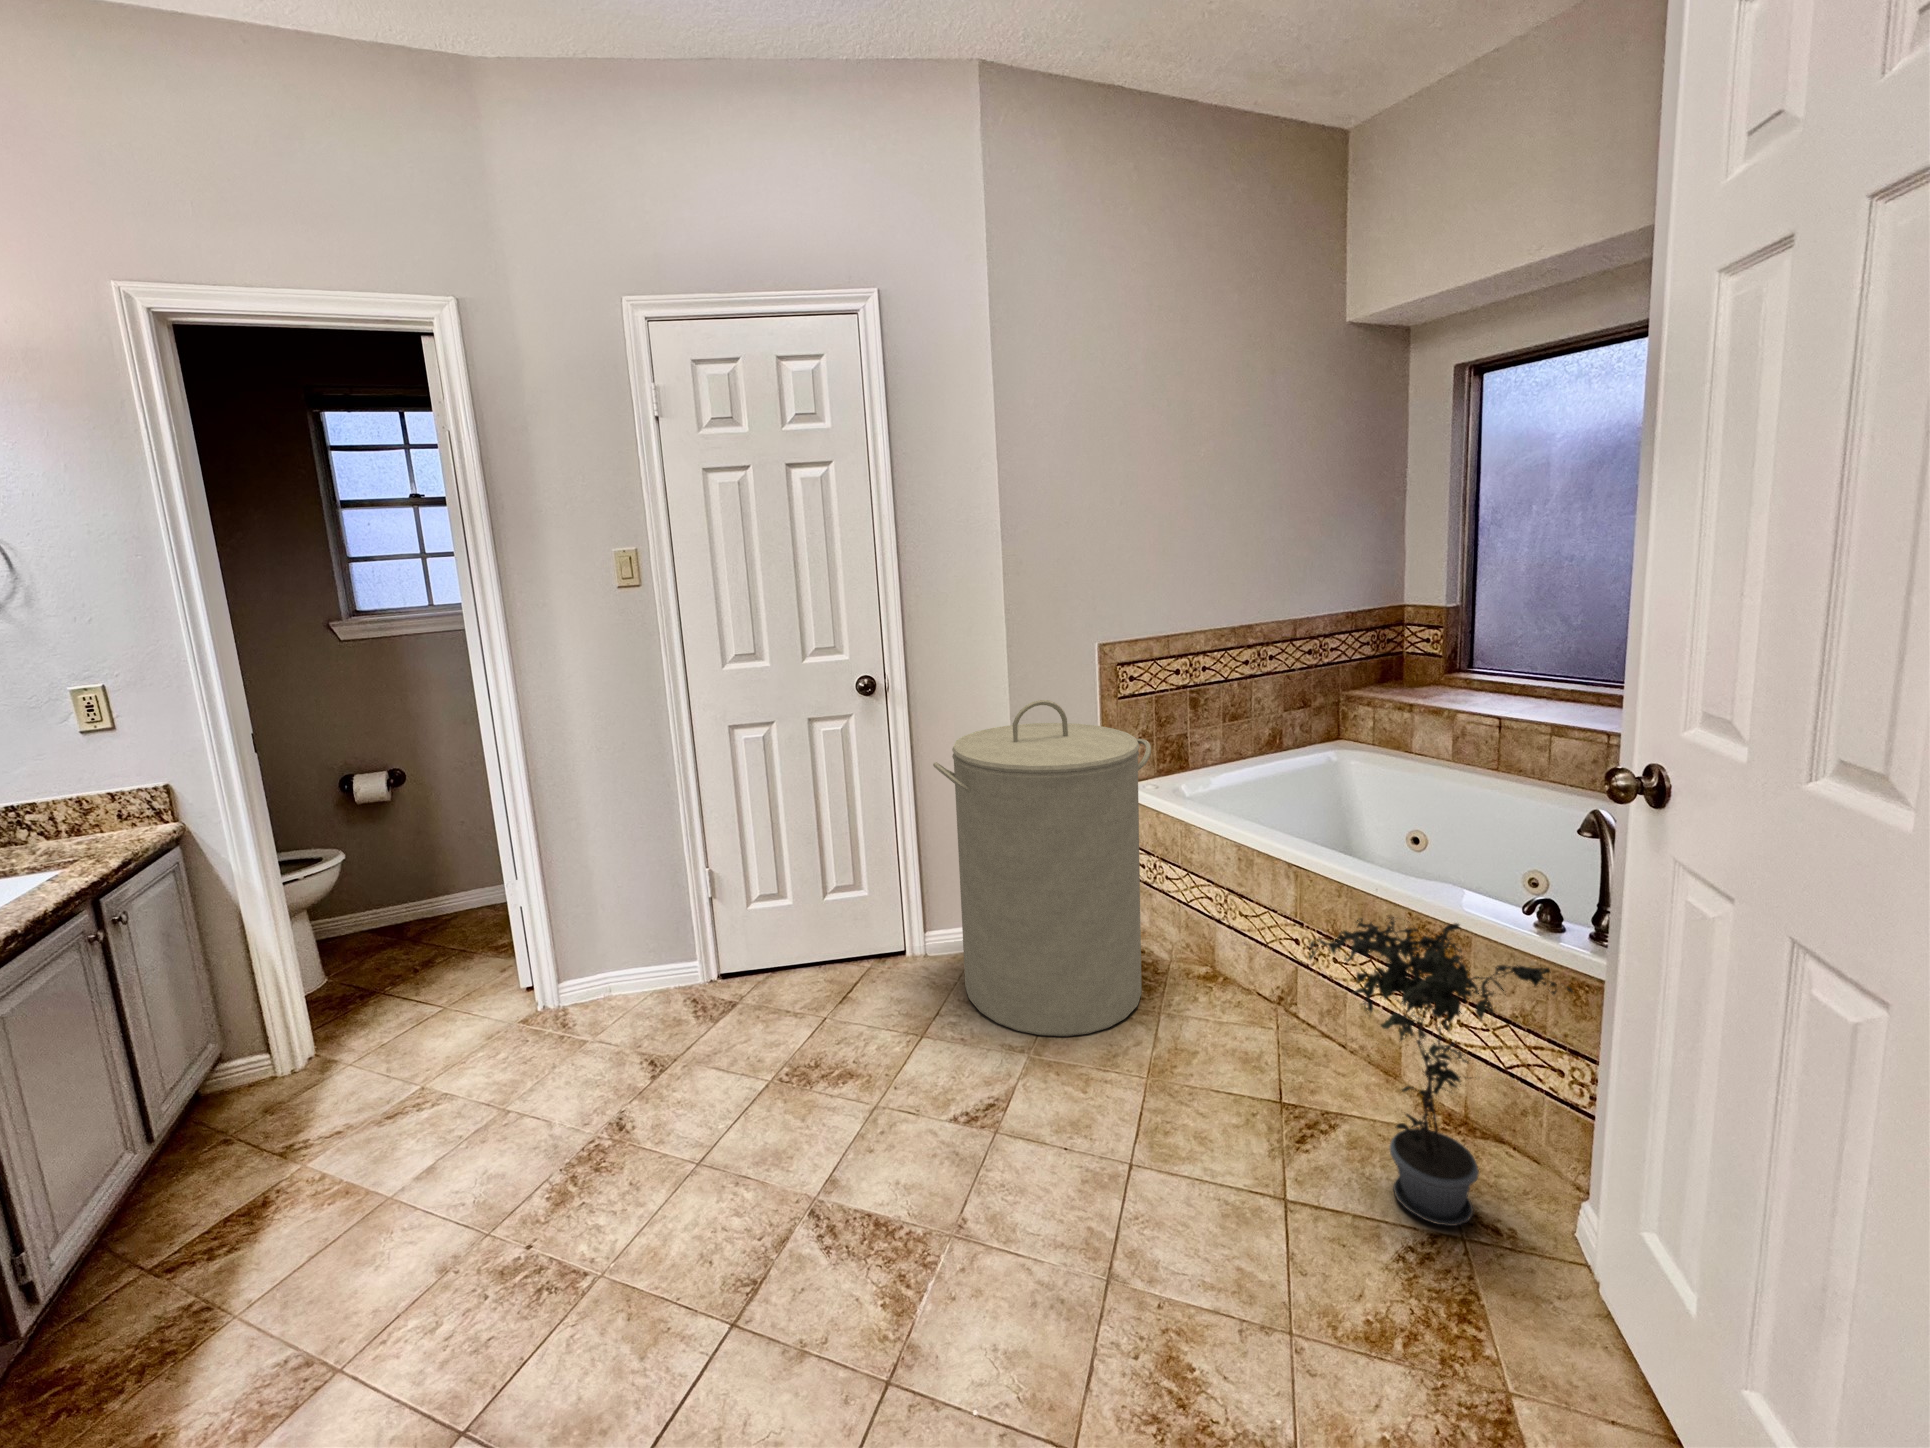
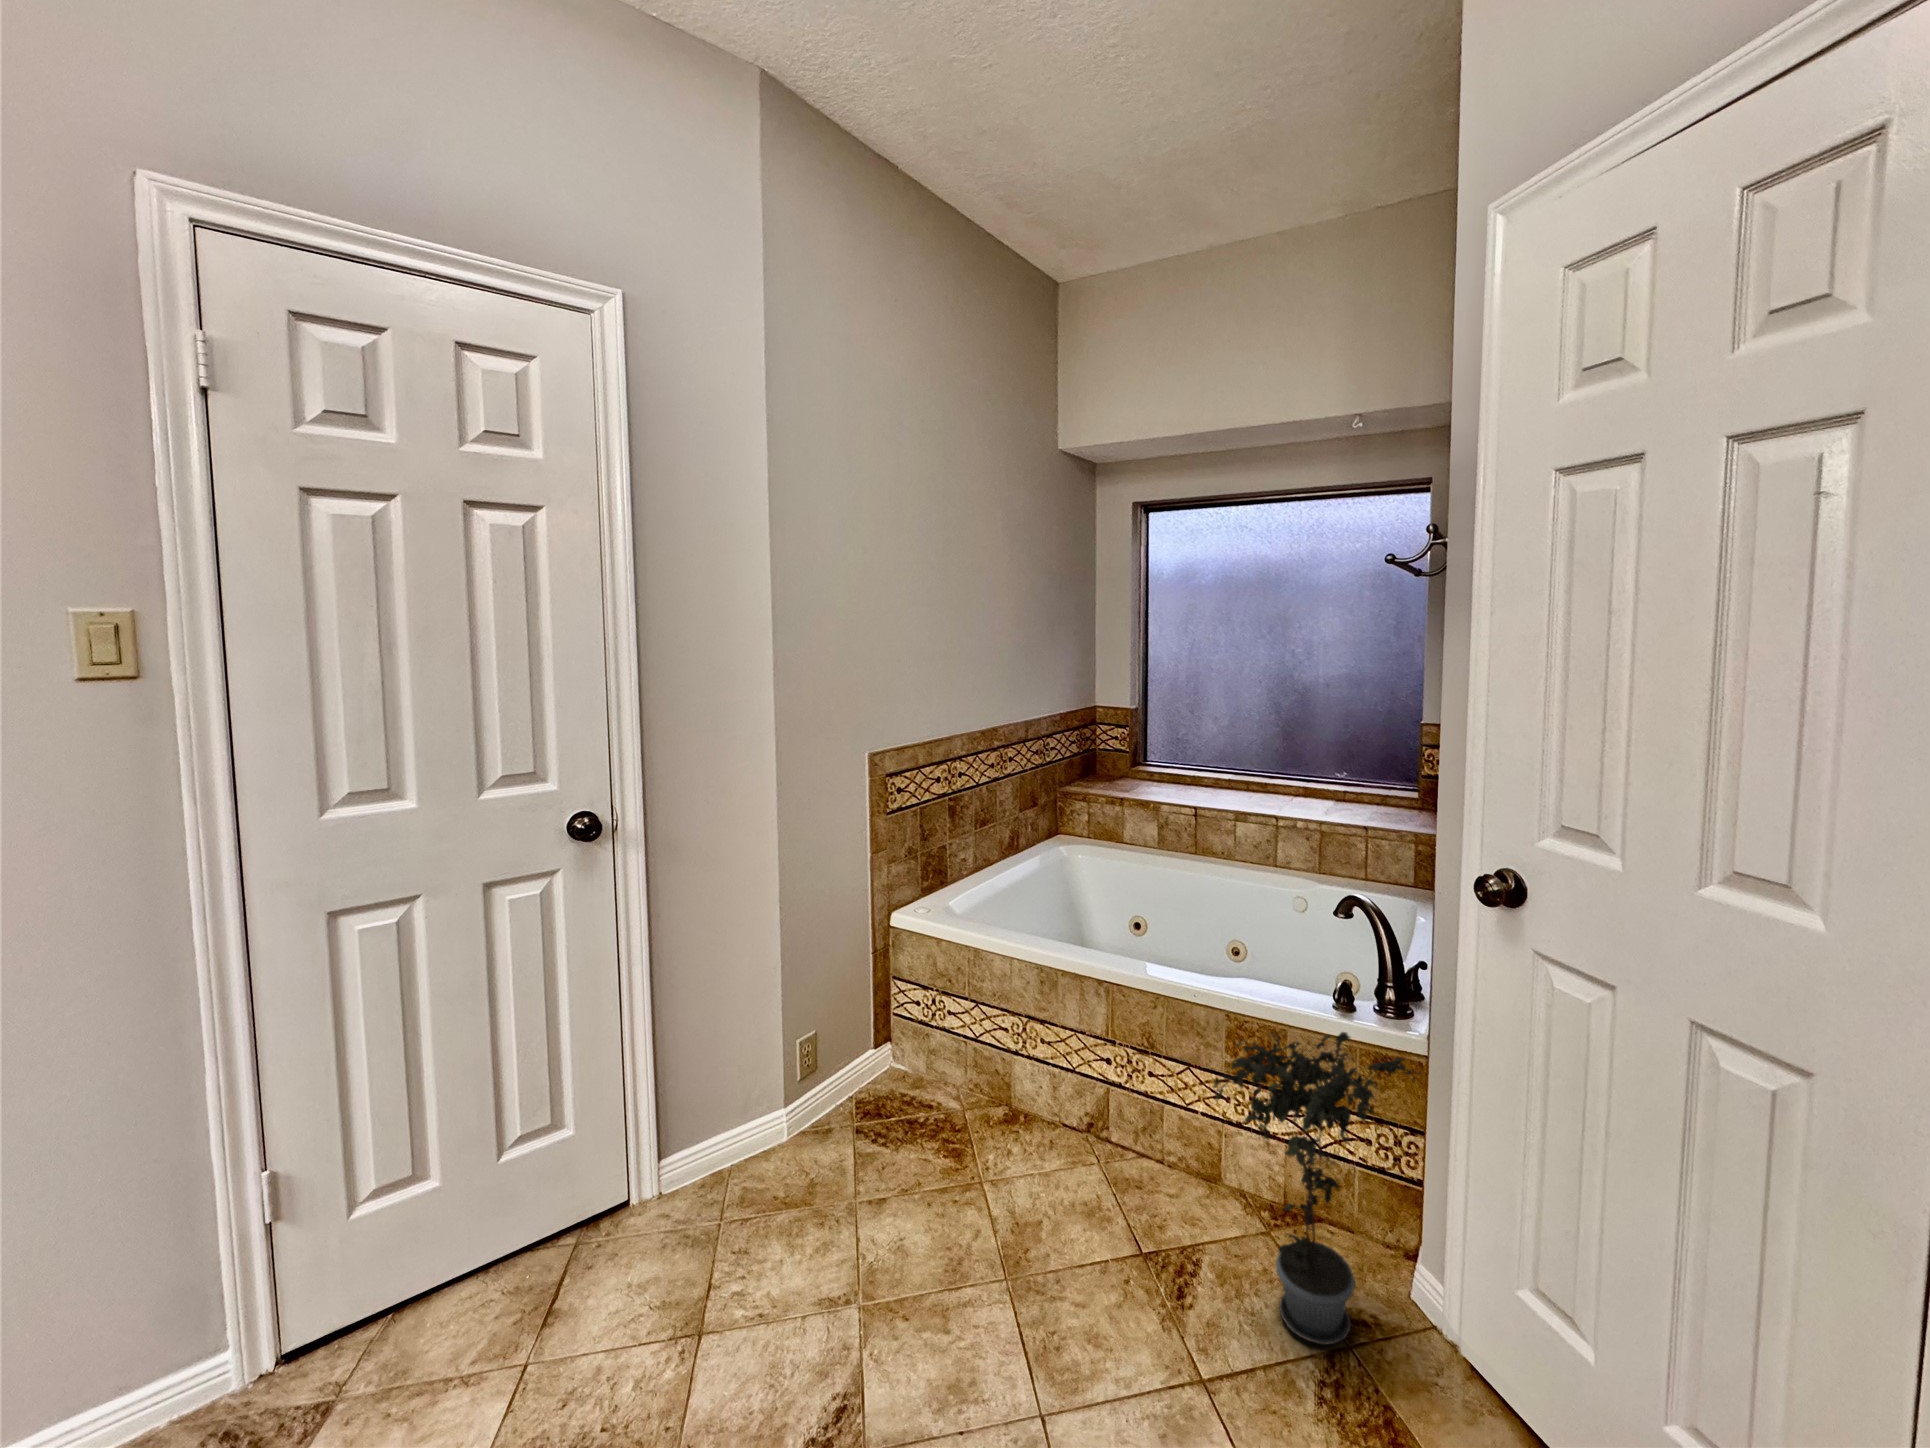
laundry hamper: present [933,700,1151,1036] -> none [707,828,959,1271]

